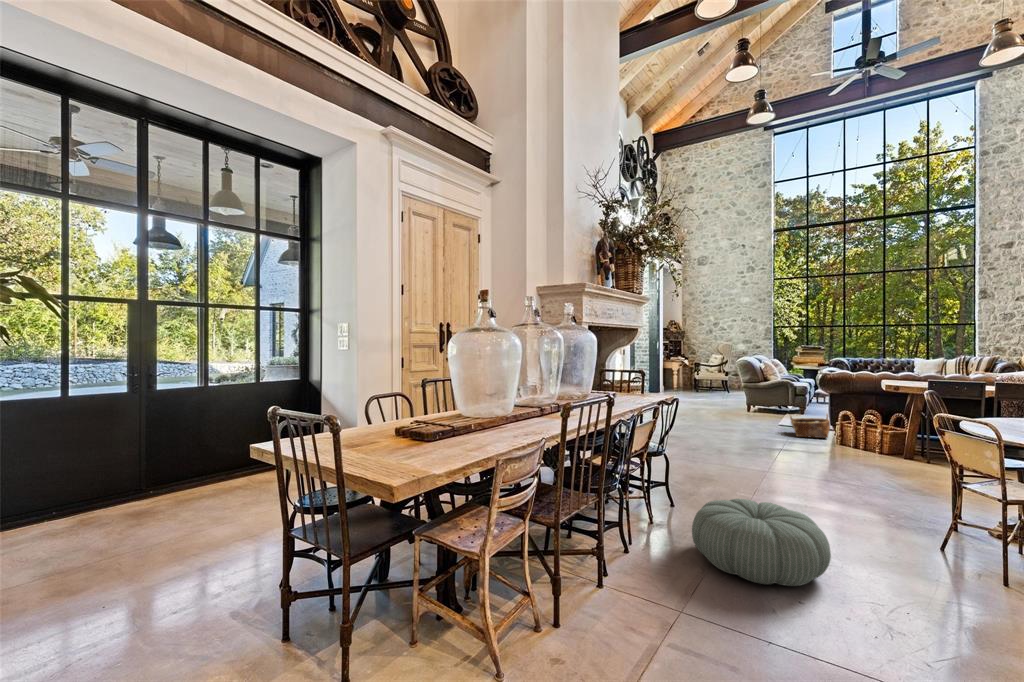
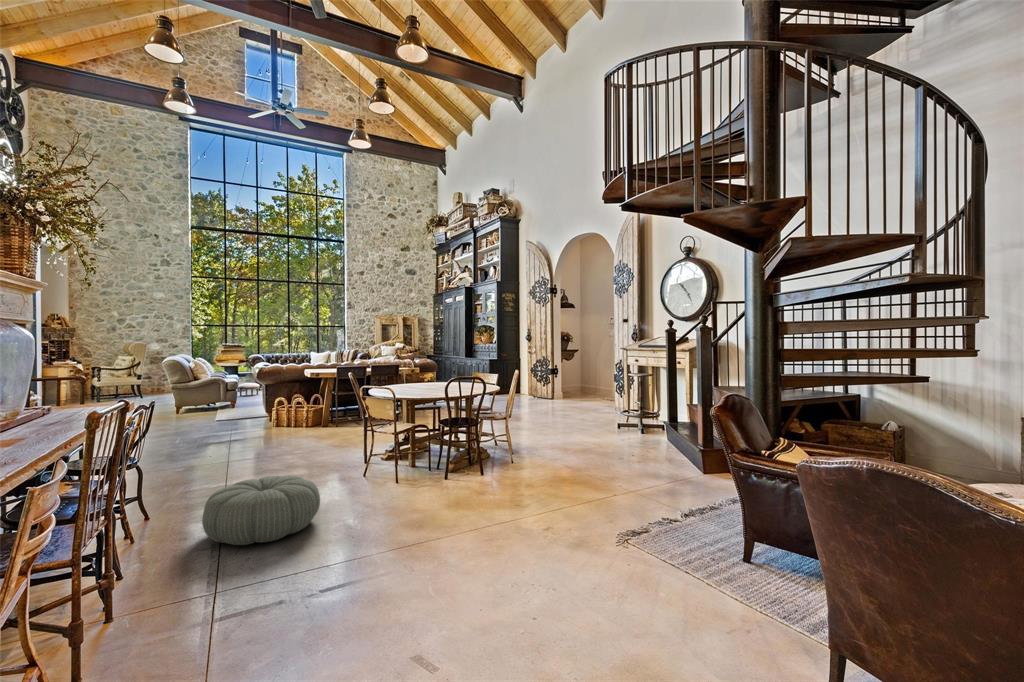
woven basket: present [790,414,830,438] -> none [231,402,266,427]

